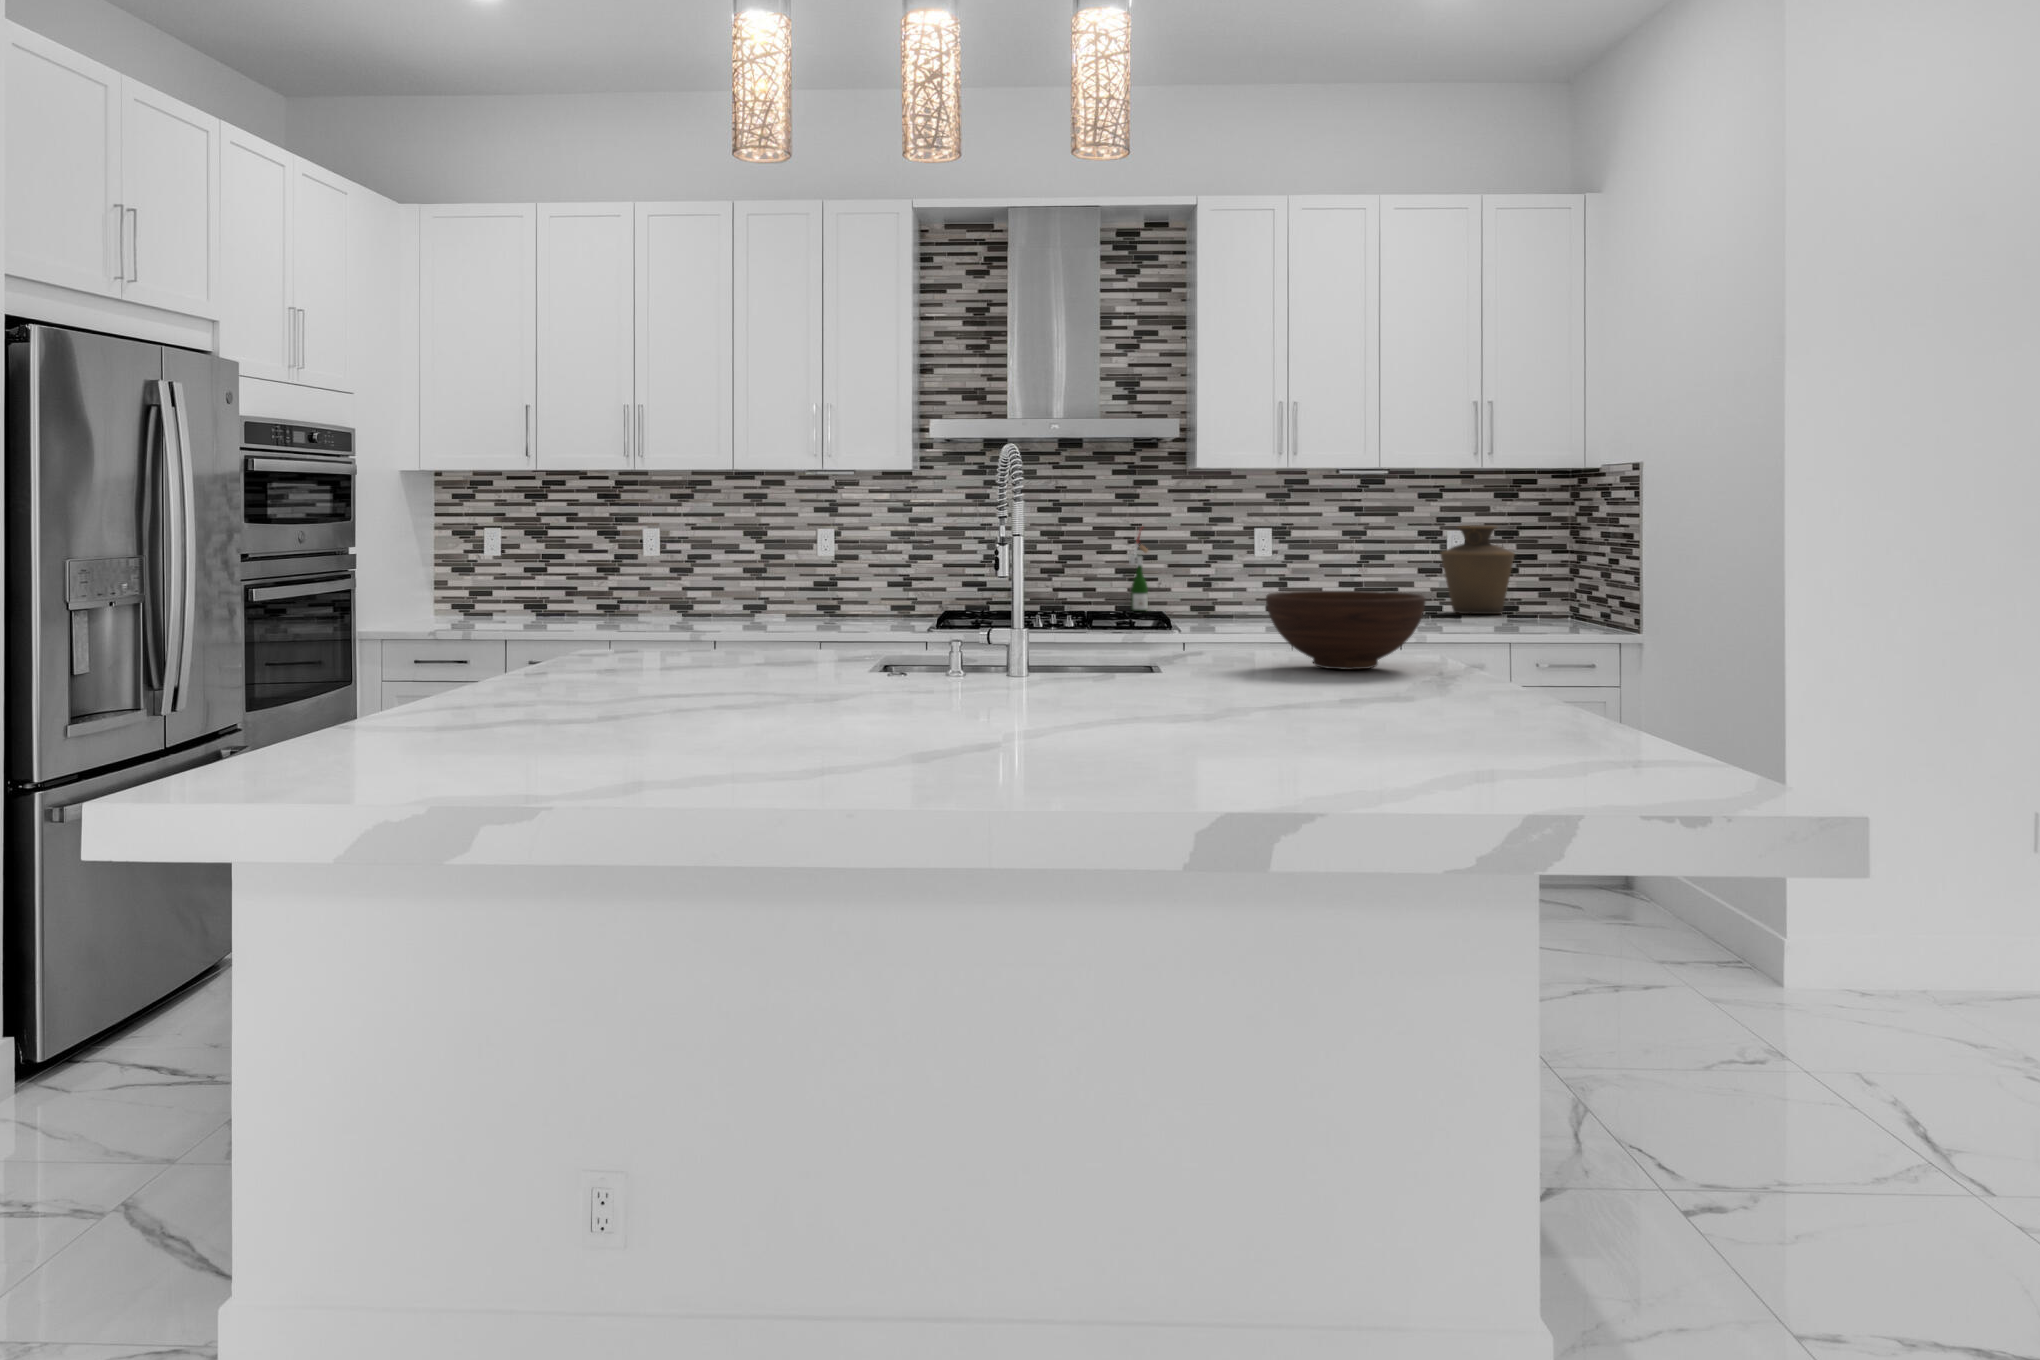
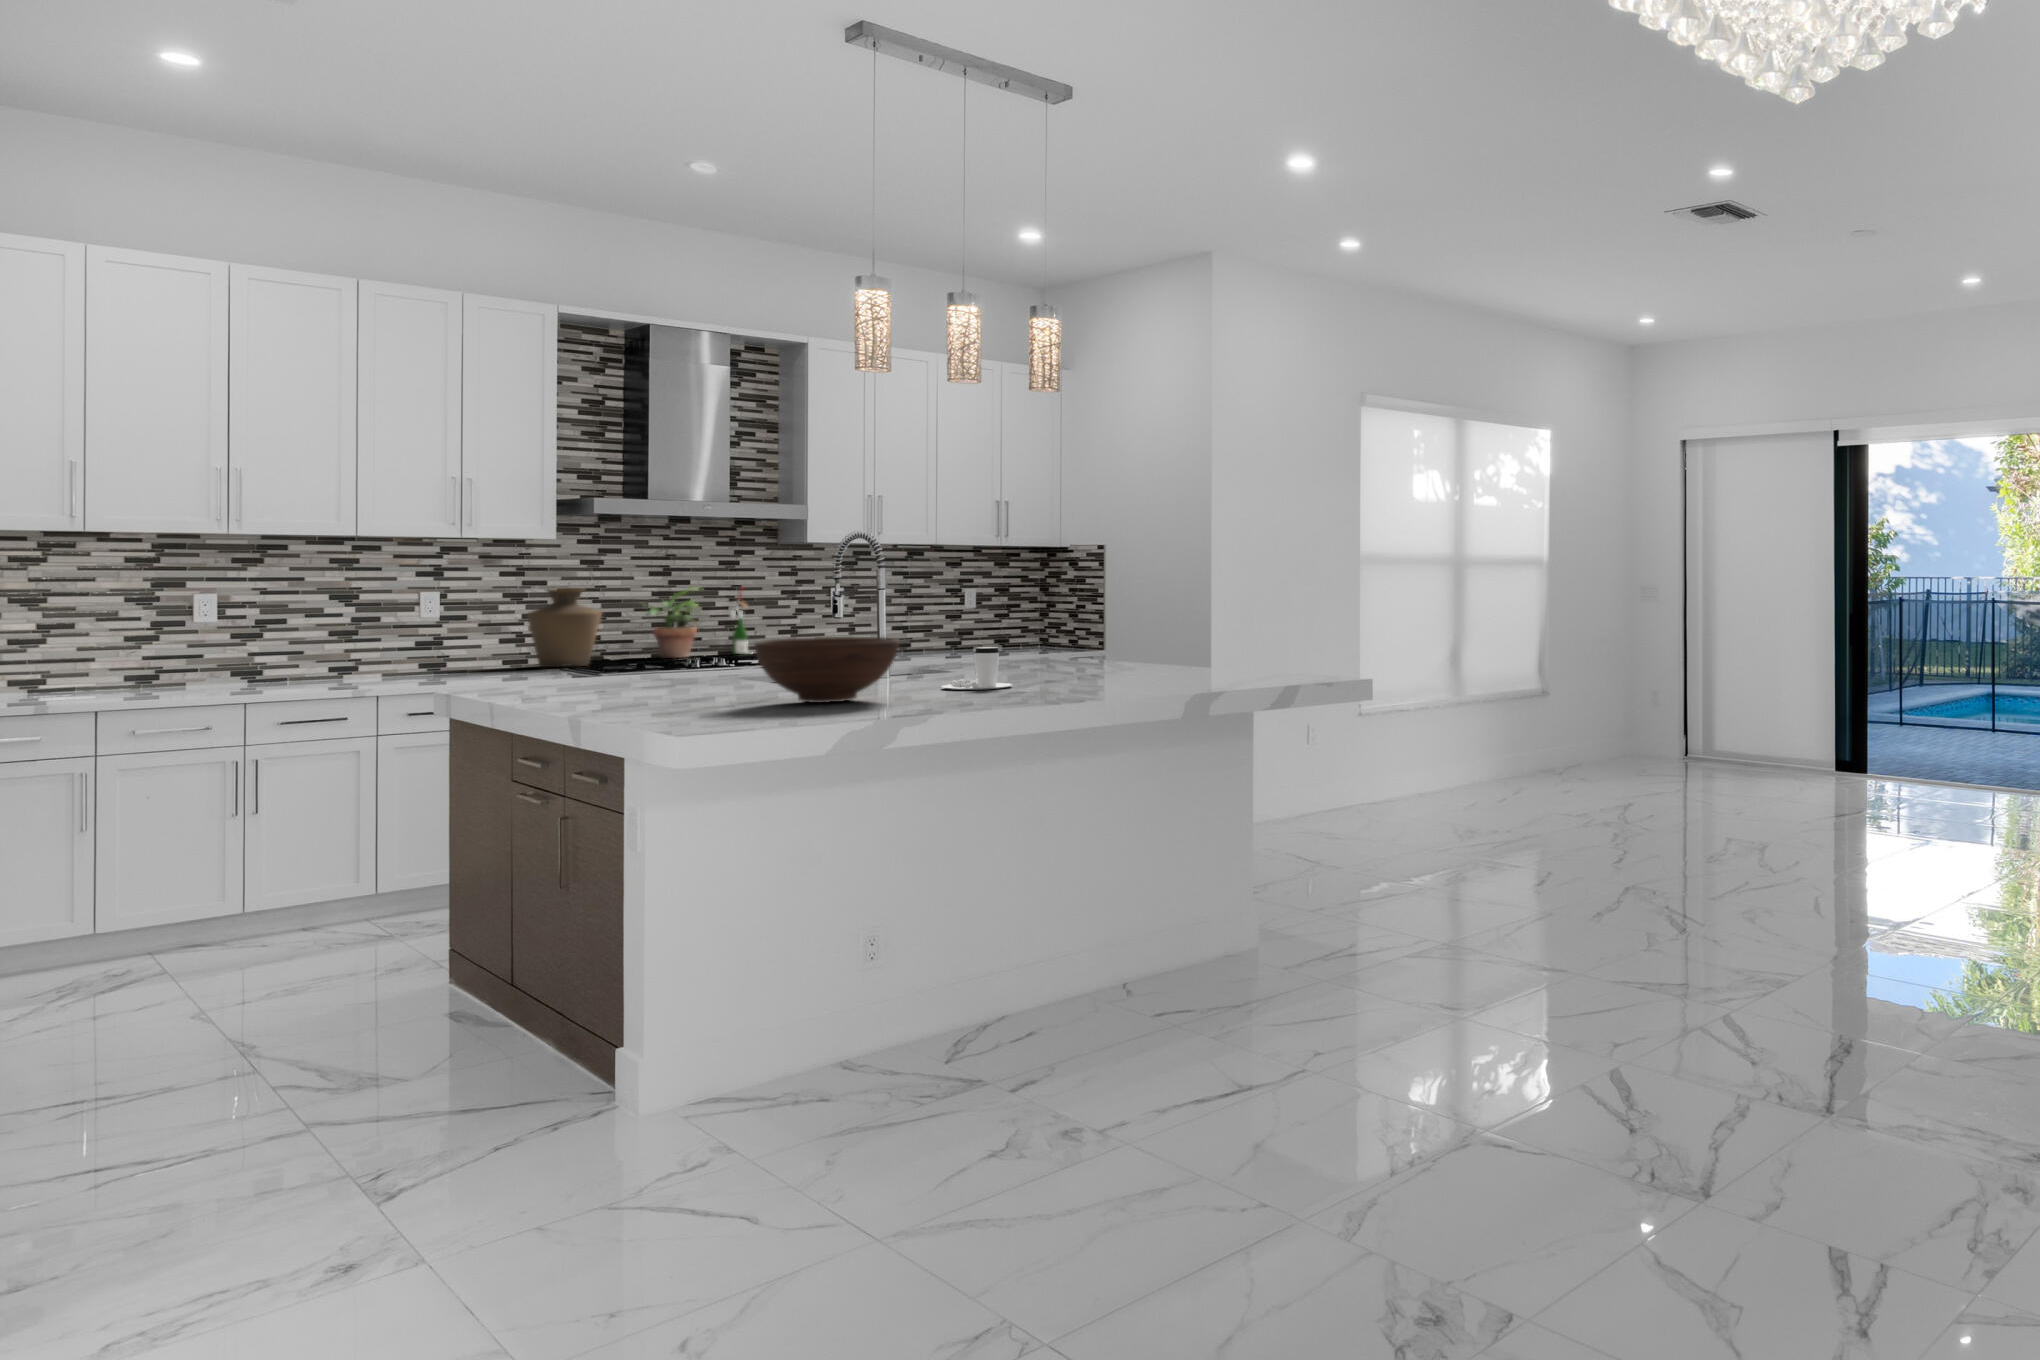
vase: present [1440,525,1514,614] -> present [527,588,602,667]
potted plant: none [1026,526,1087,612] -> present [647,588,700,658]
fruit bowl: present [1266,591,1426,670] -> present [755,637,899,703]
coffee cup: none [975,630,1078,697] -> present [941,647,1012,690]

